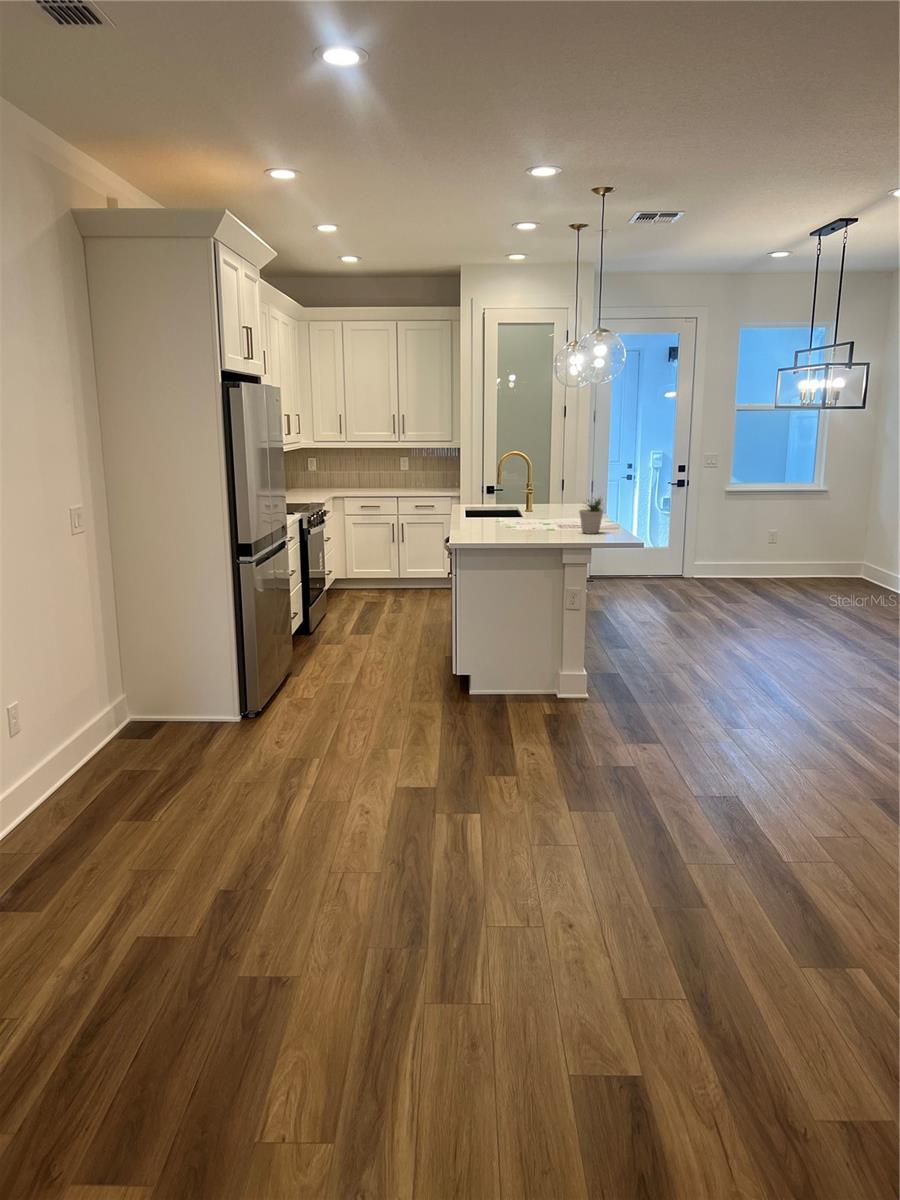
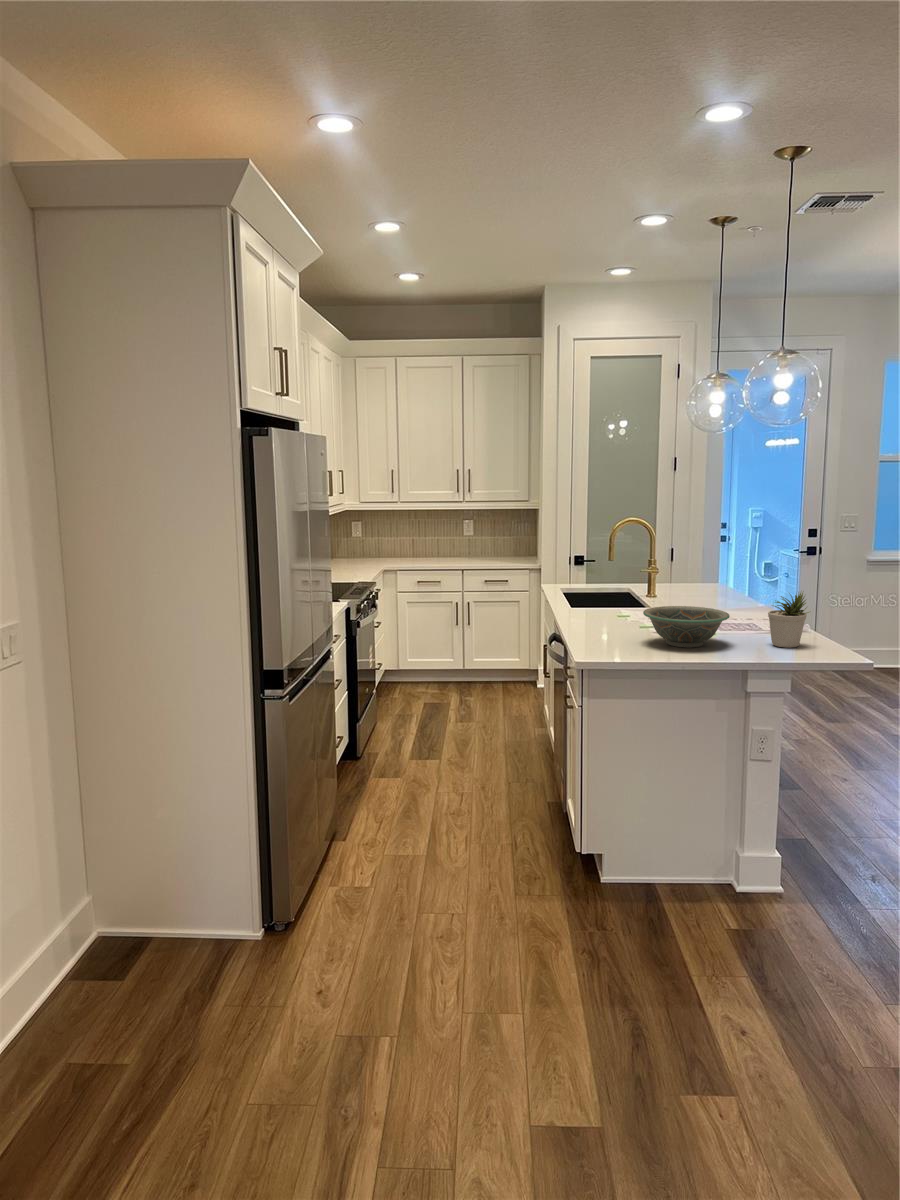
decorative bowl: none [498,508,554,534] -> present [643,606,730,648]

